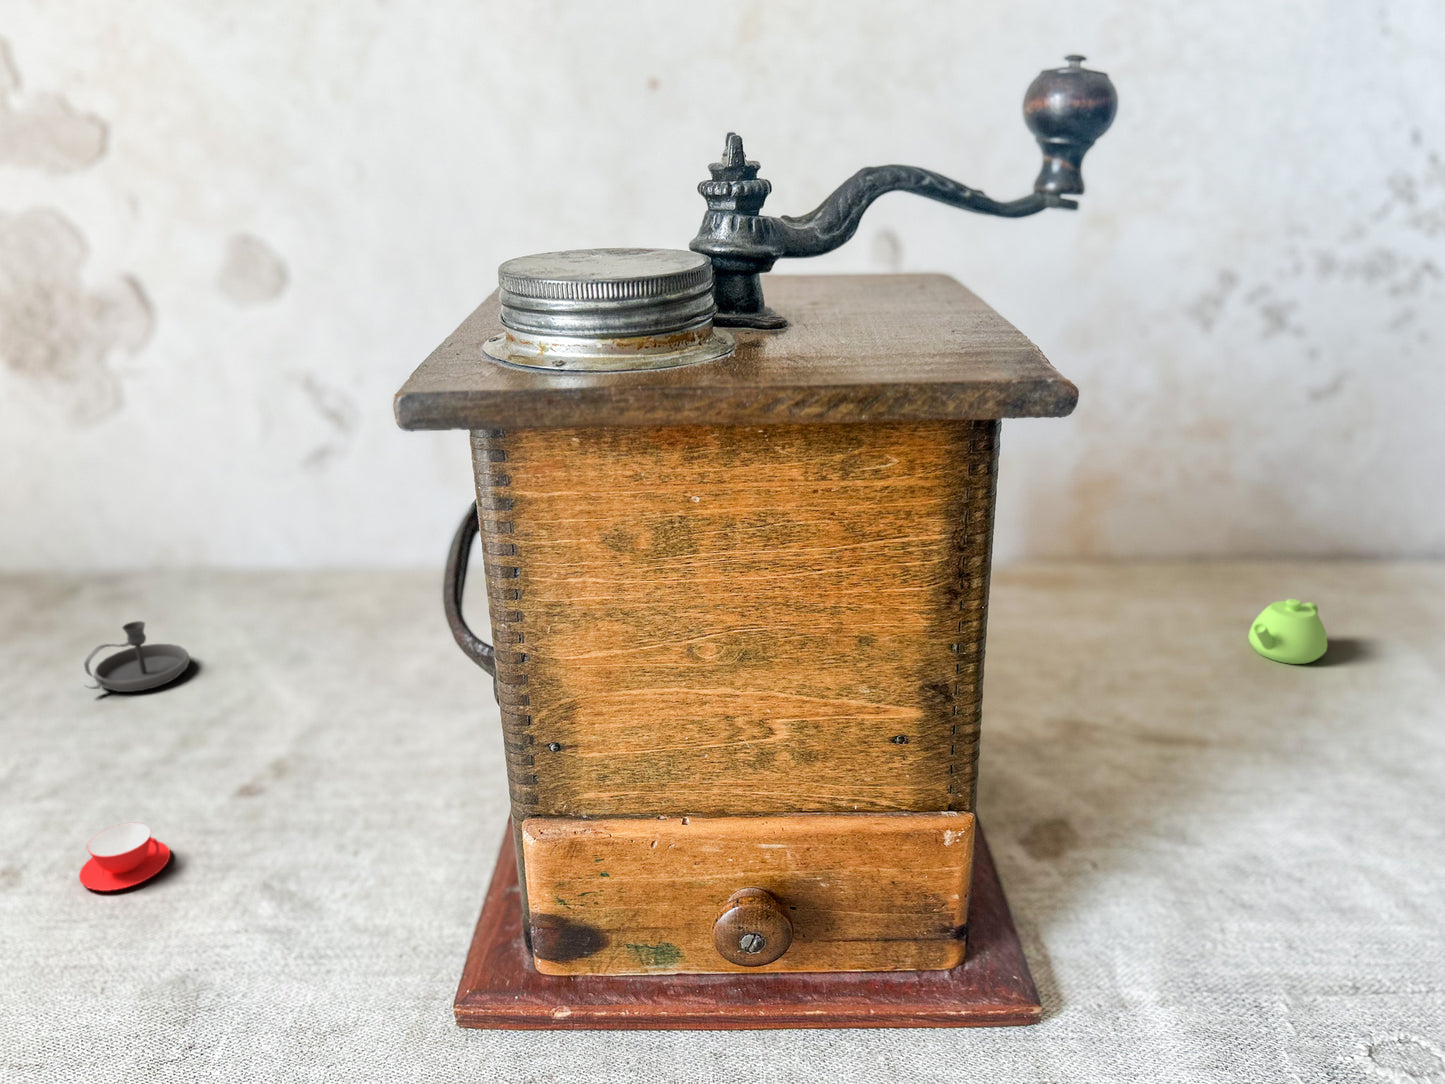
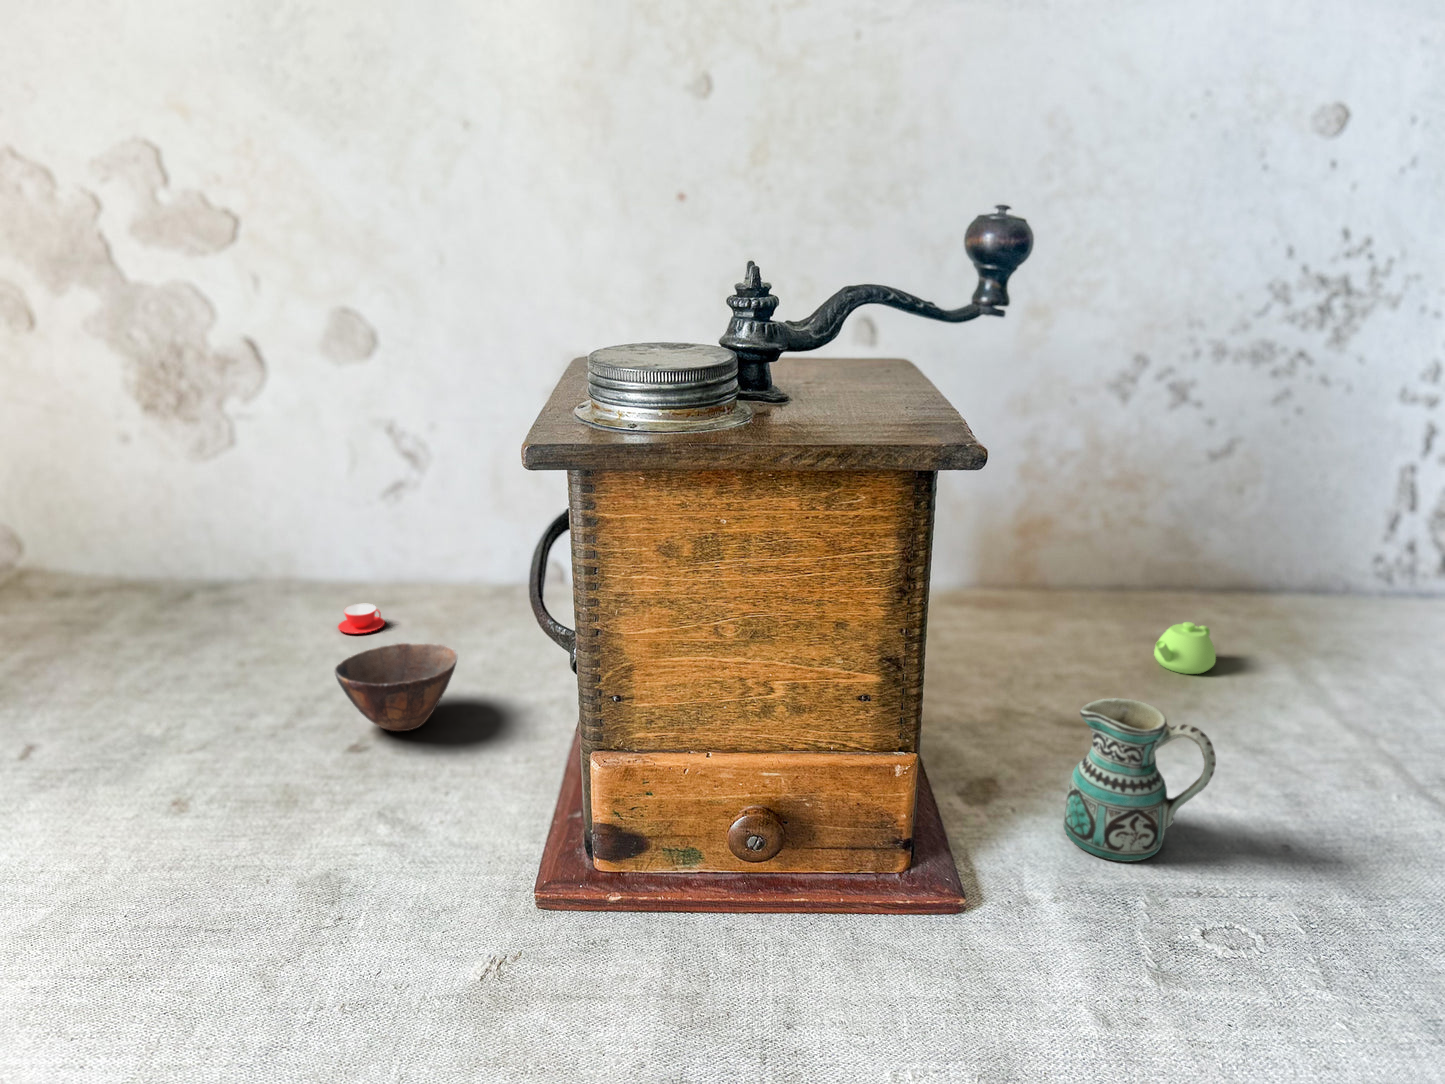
candlestick: present [84,621,190,692] -> none [216,621,298,677]
bowl: none [216,648,375,763] -> present [335,643,458,731]
ceramic pitcher: none [1162,719,1378,939] -> present [1064,698,1216,862]
teacup: present [79,823,170,891] -> present [338,603,385,634]

